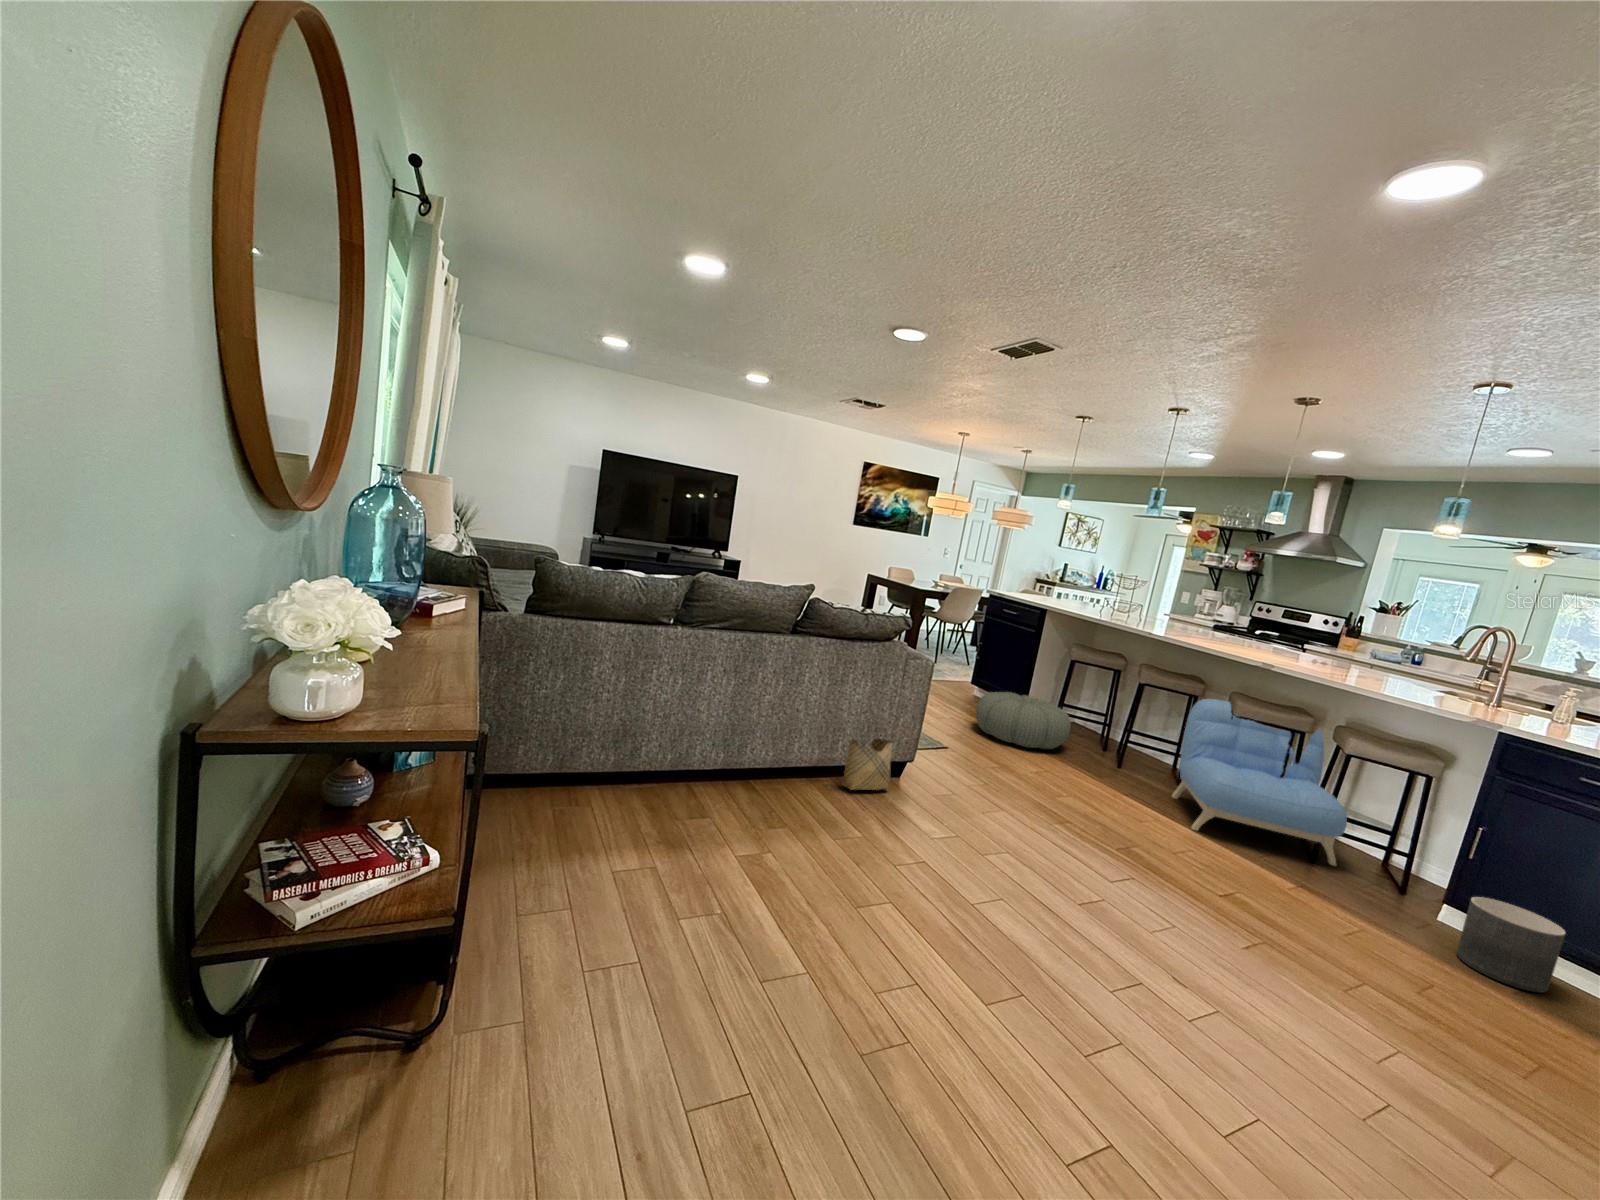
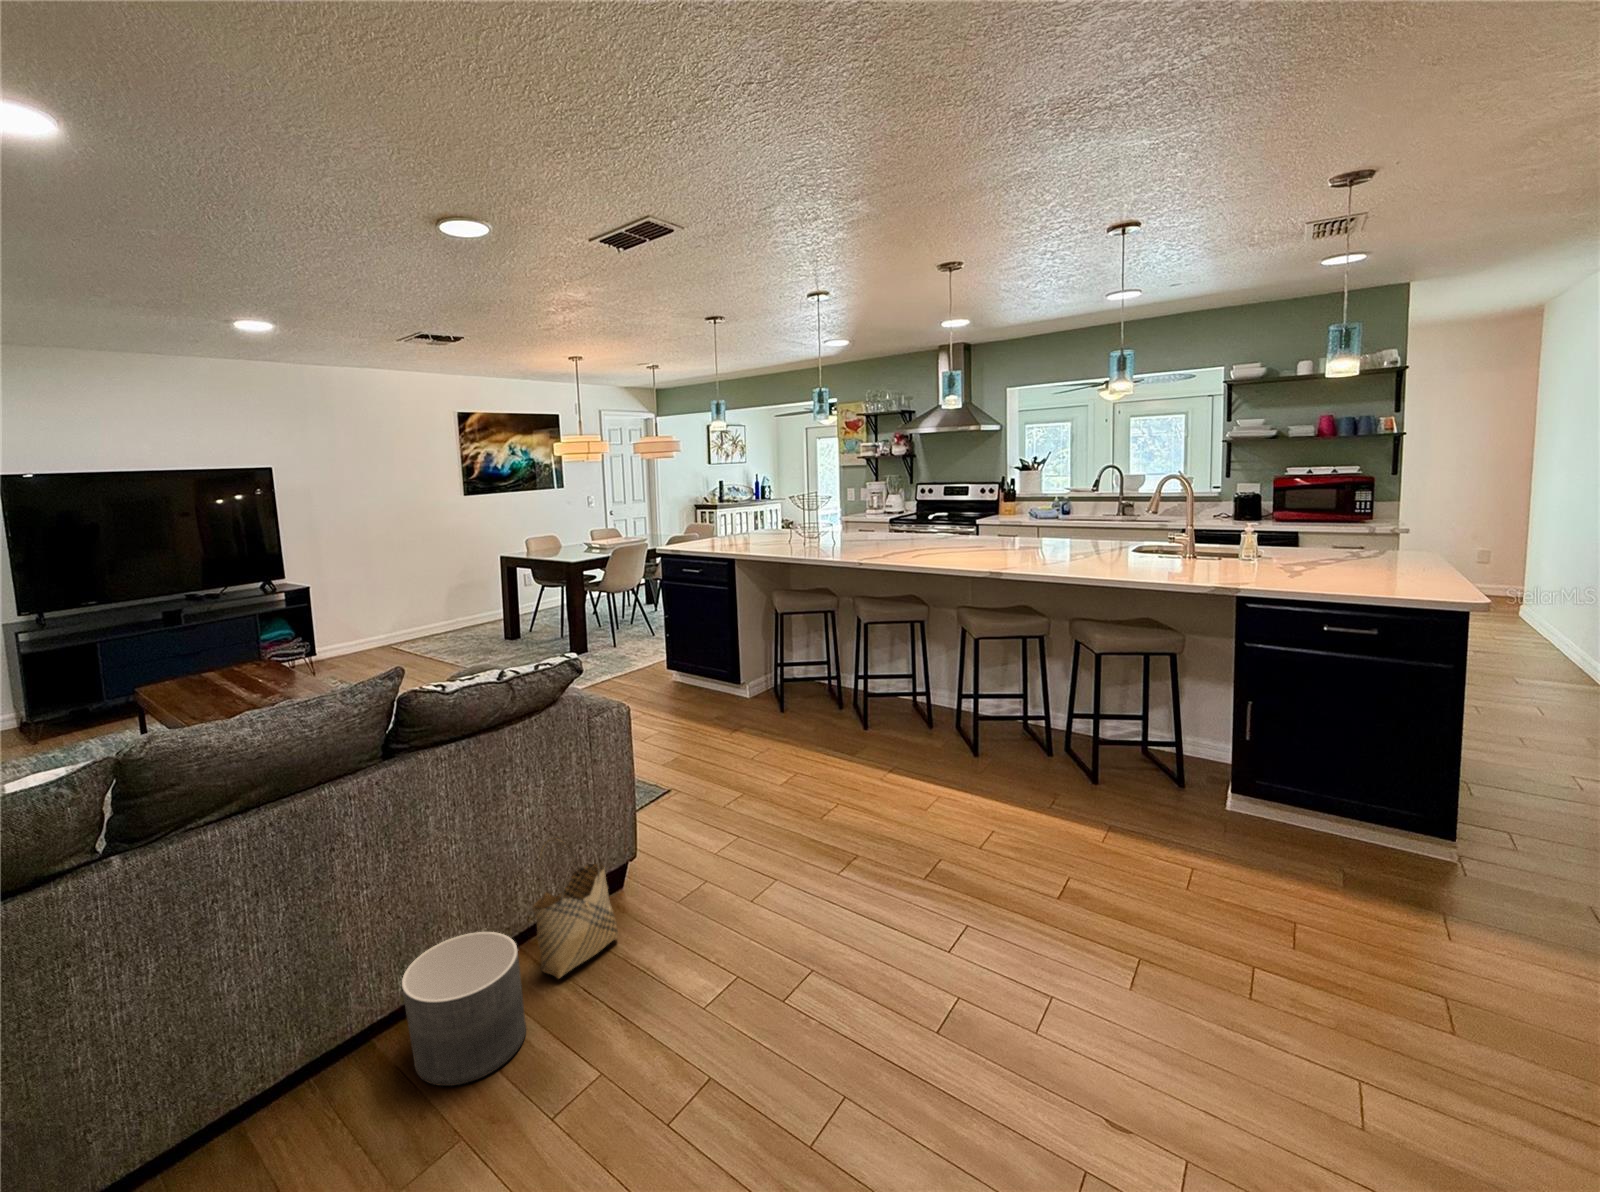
pouf: present [976,692,1071,749] -> none [689,672,804,744]
armchair: present [1172,699,1347,866] -> none [932,619,1120,793]
planter: present [1456,897,1565,993] -> present [402,932,526,1086]

